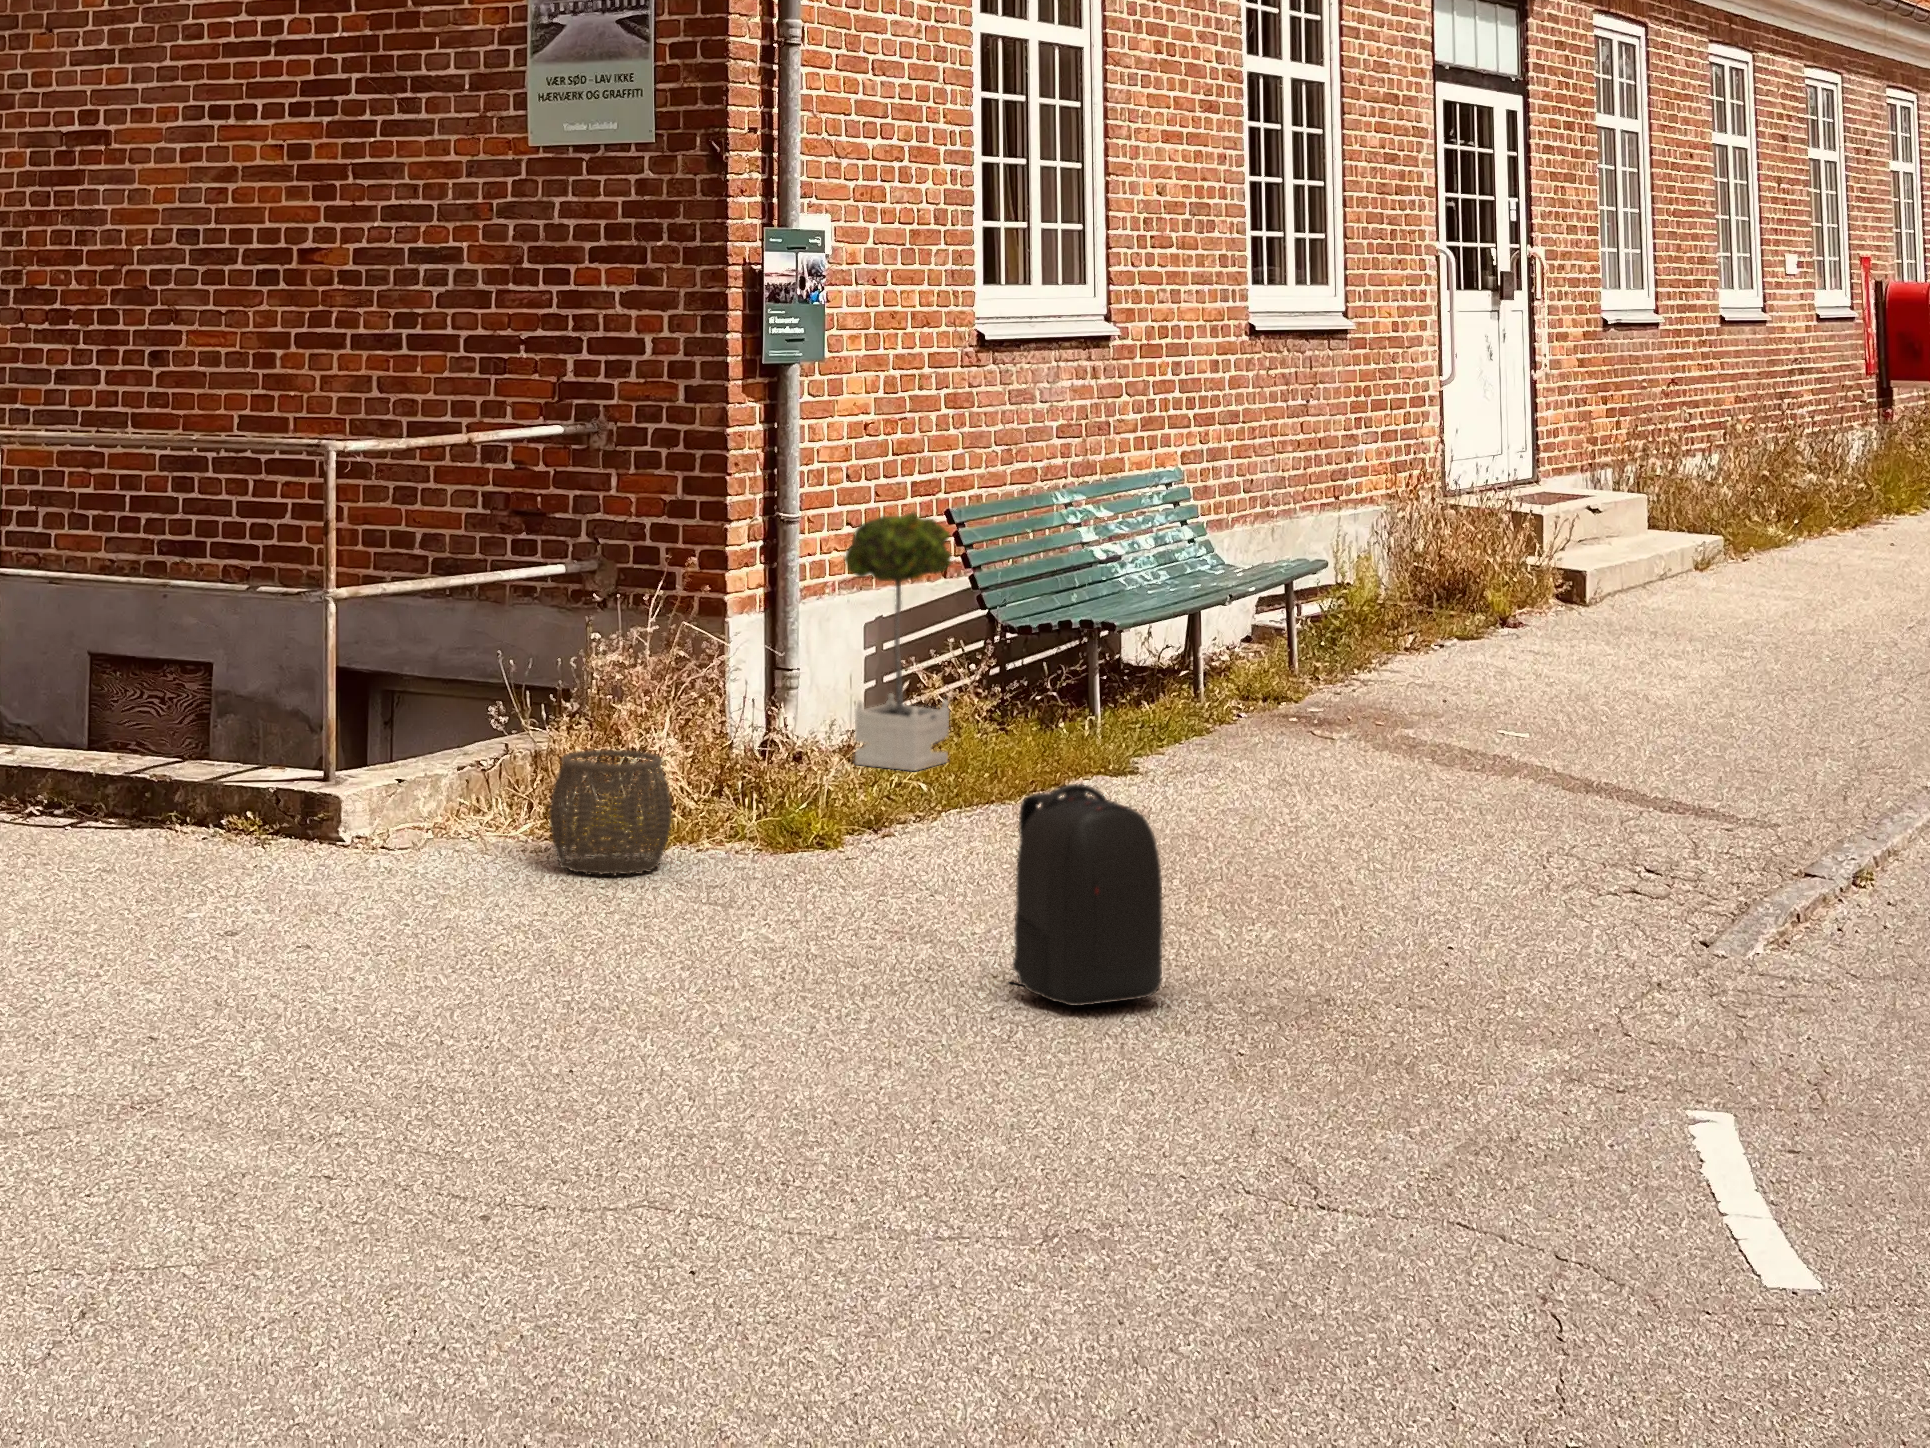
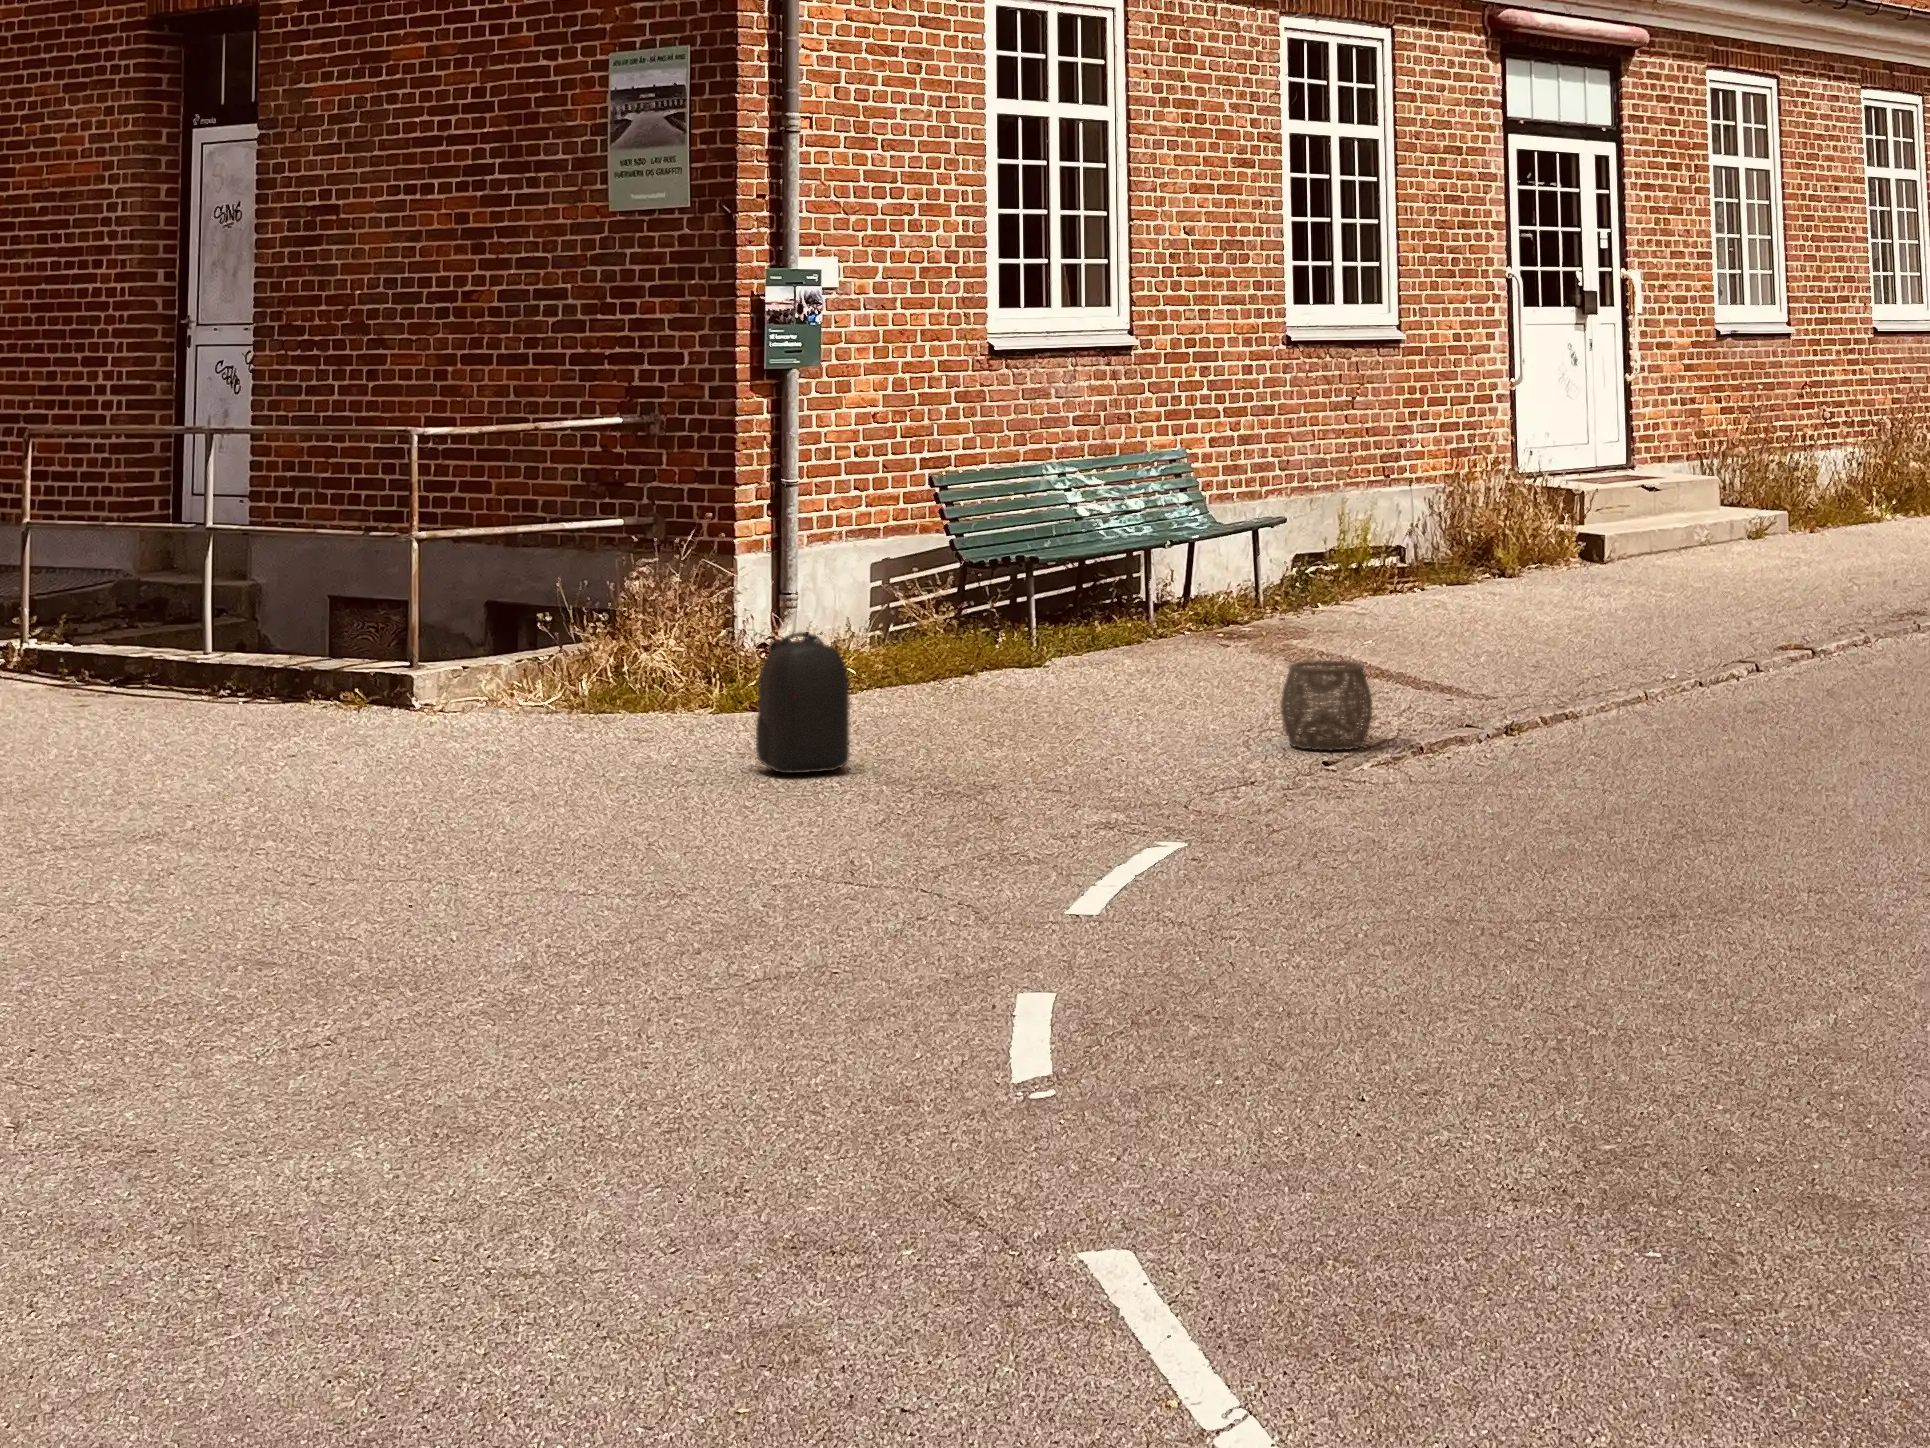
potted tree: present [844,511,951,771] -> none [835,473,918,664]
woven basket: present [549,750,672,875] -> present [1281,661,1373,750]

